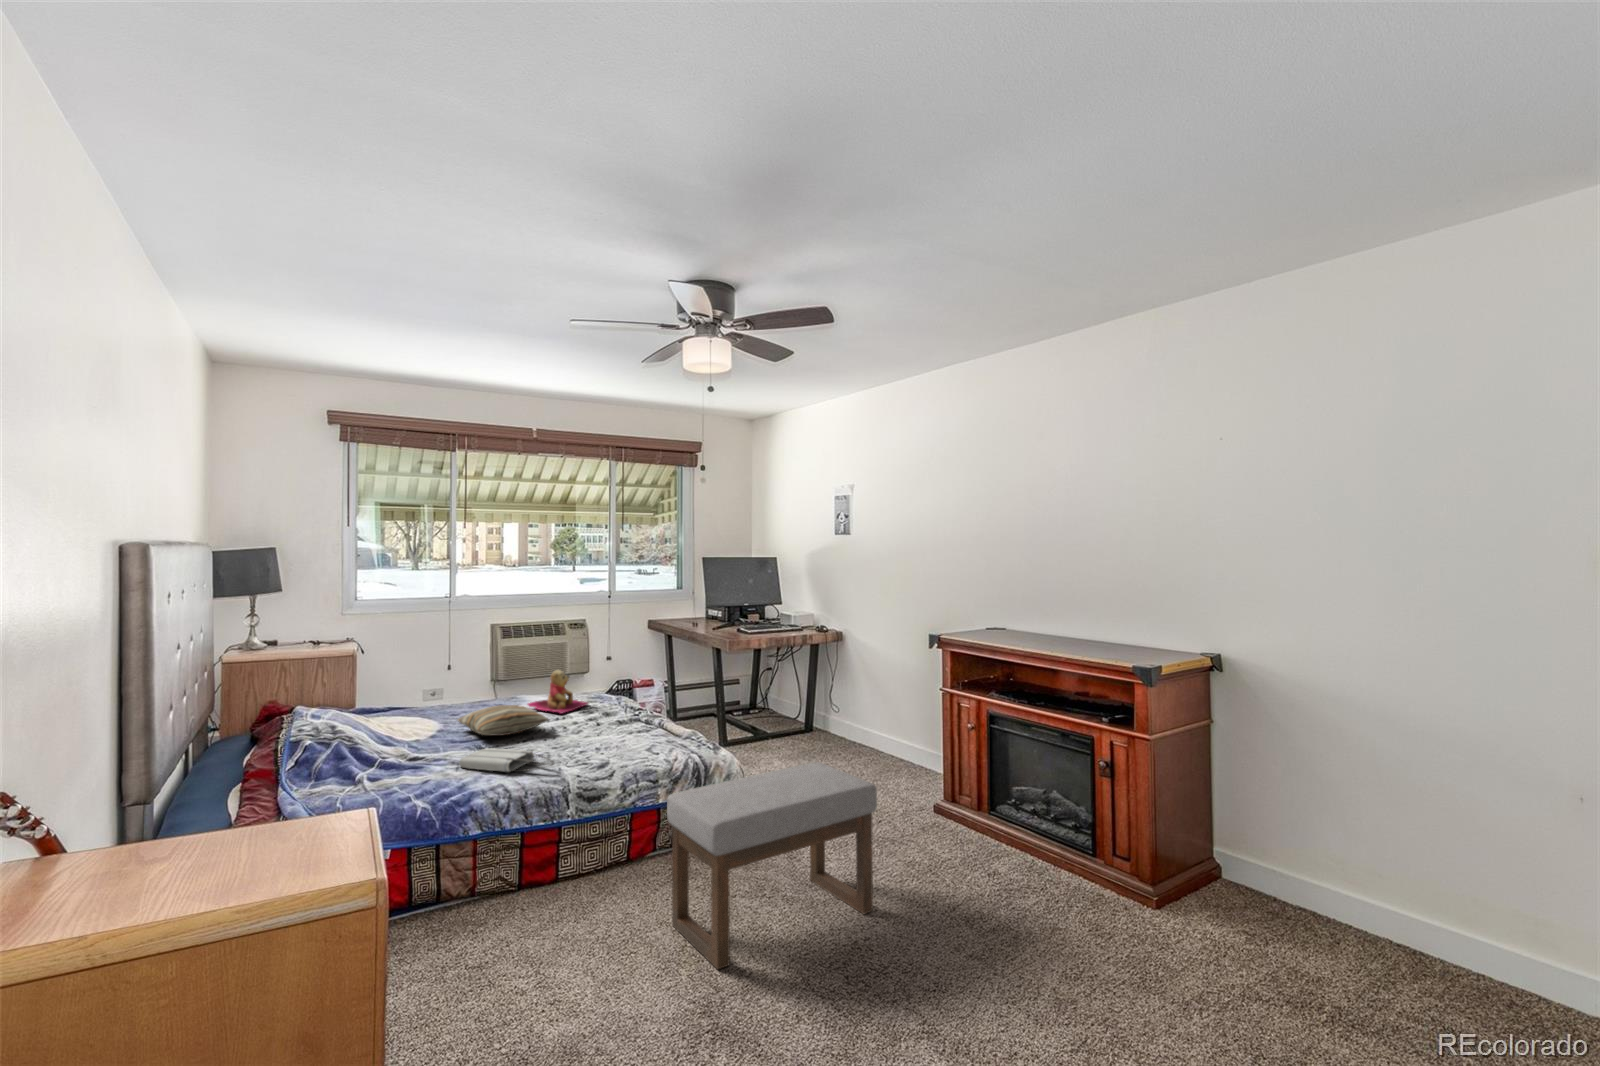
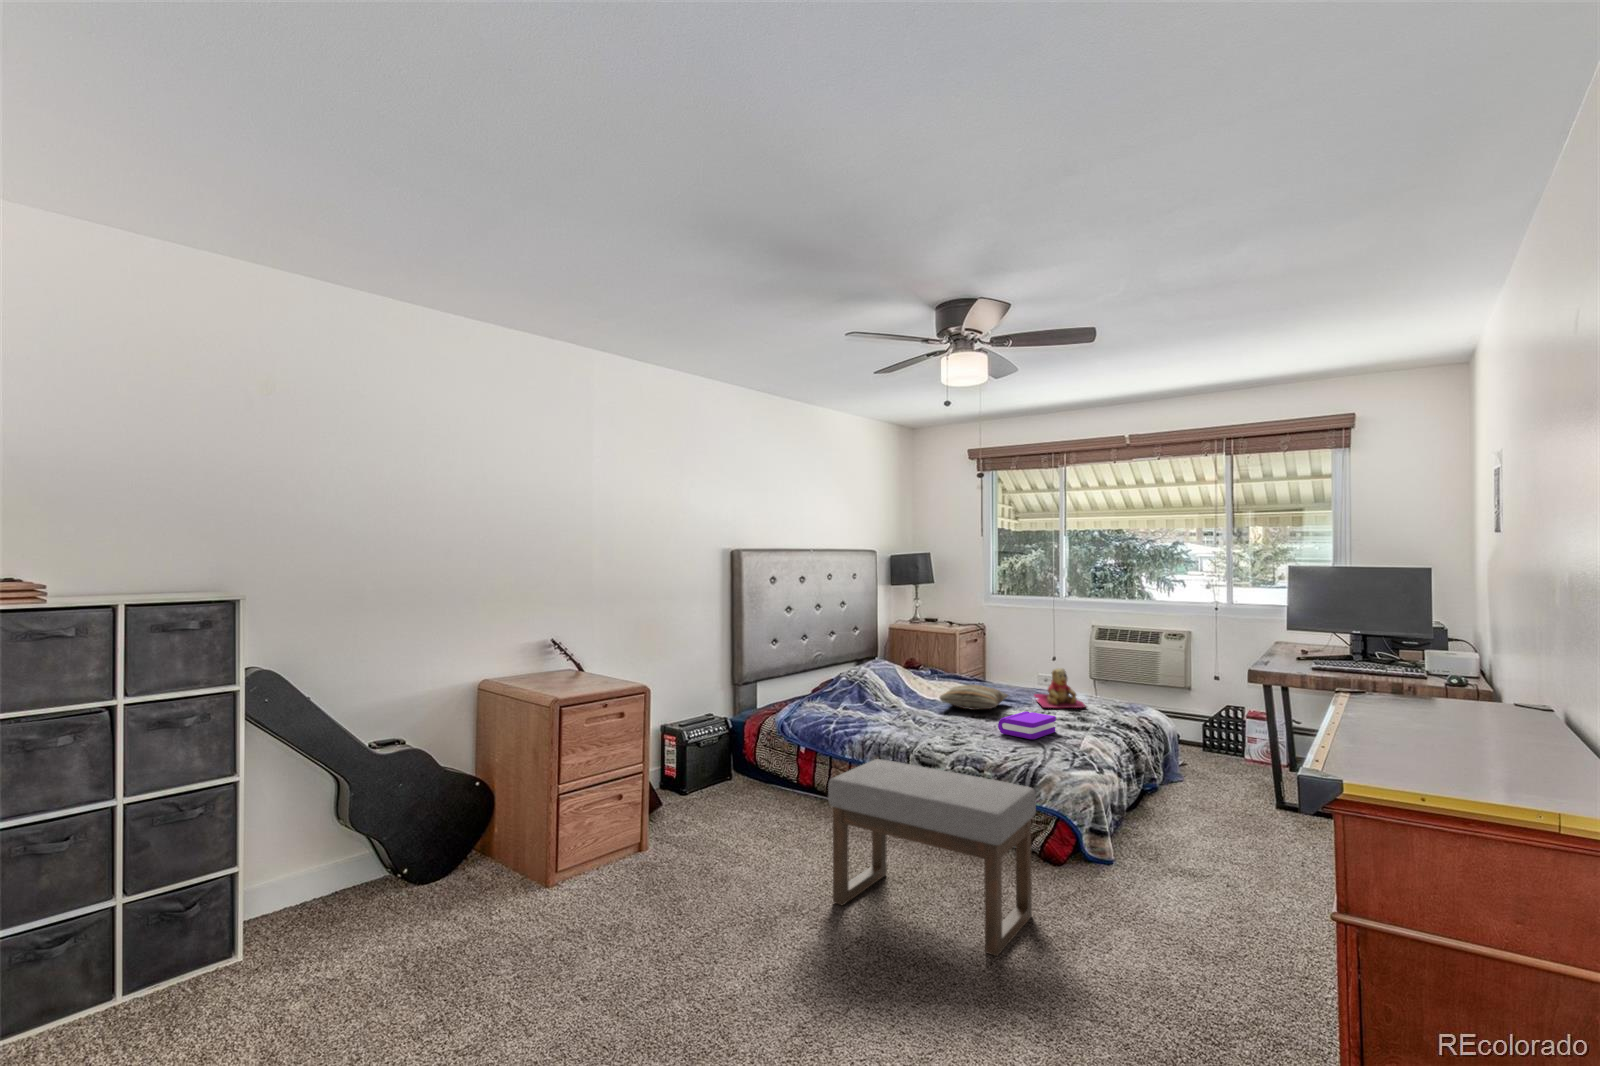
book: none [586,714,635,745] -> present [998,711,1056,739]
tote bag: present [459,749,554,772] -> none [894,710,937,731]

